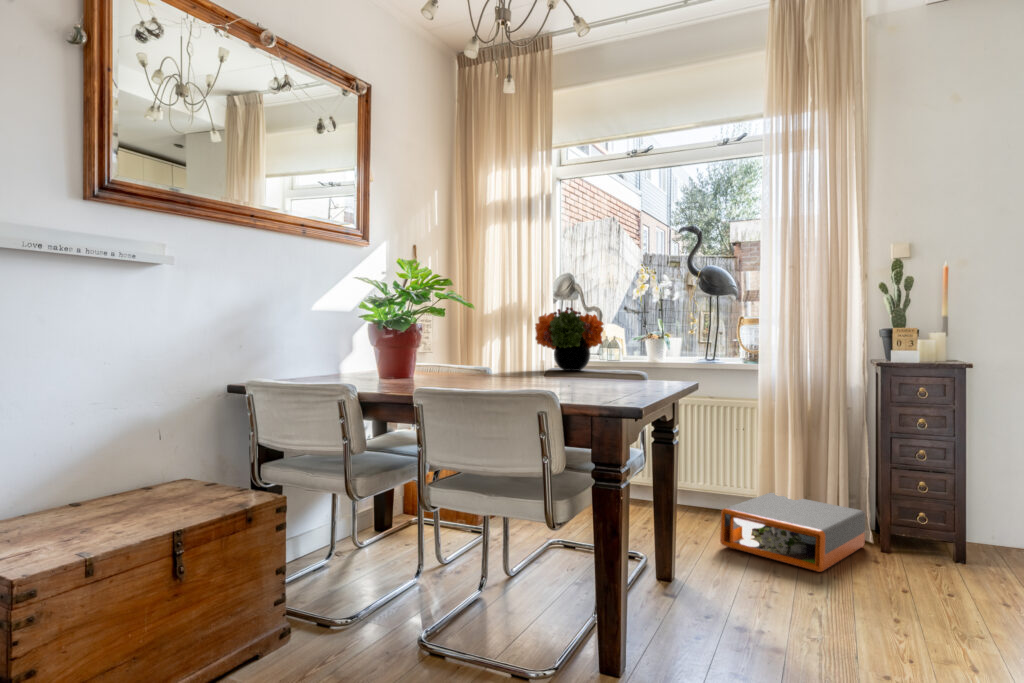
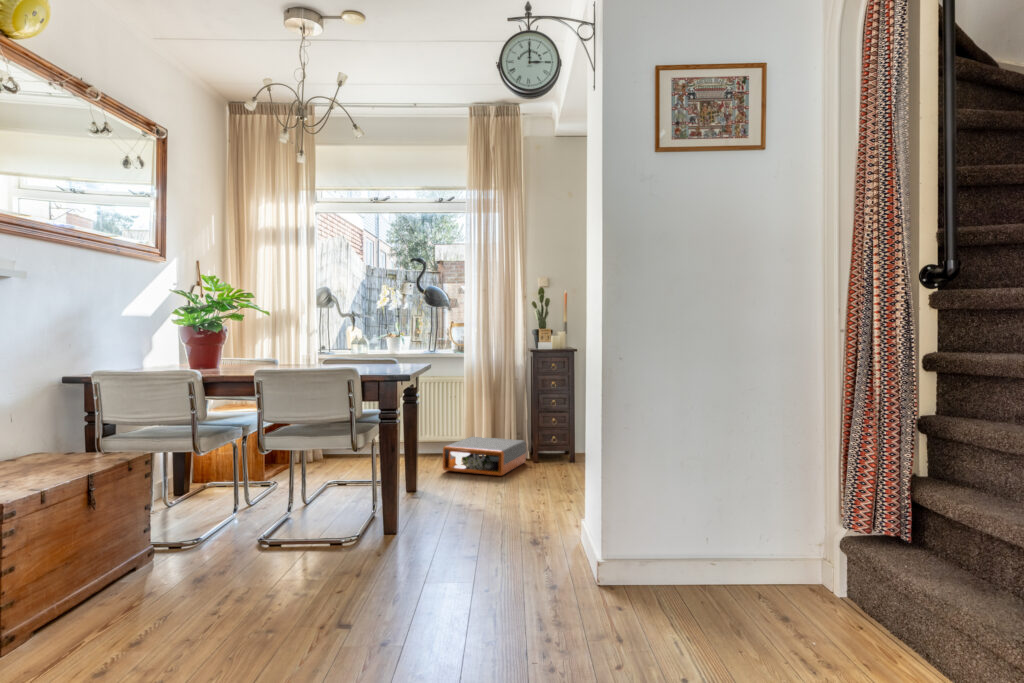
flower arrangement: present [535,307,604,371] -> none [309,313,362,360]

